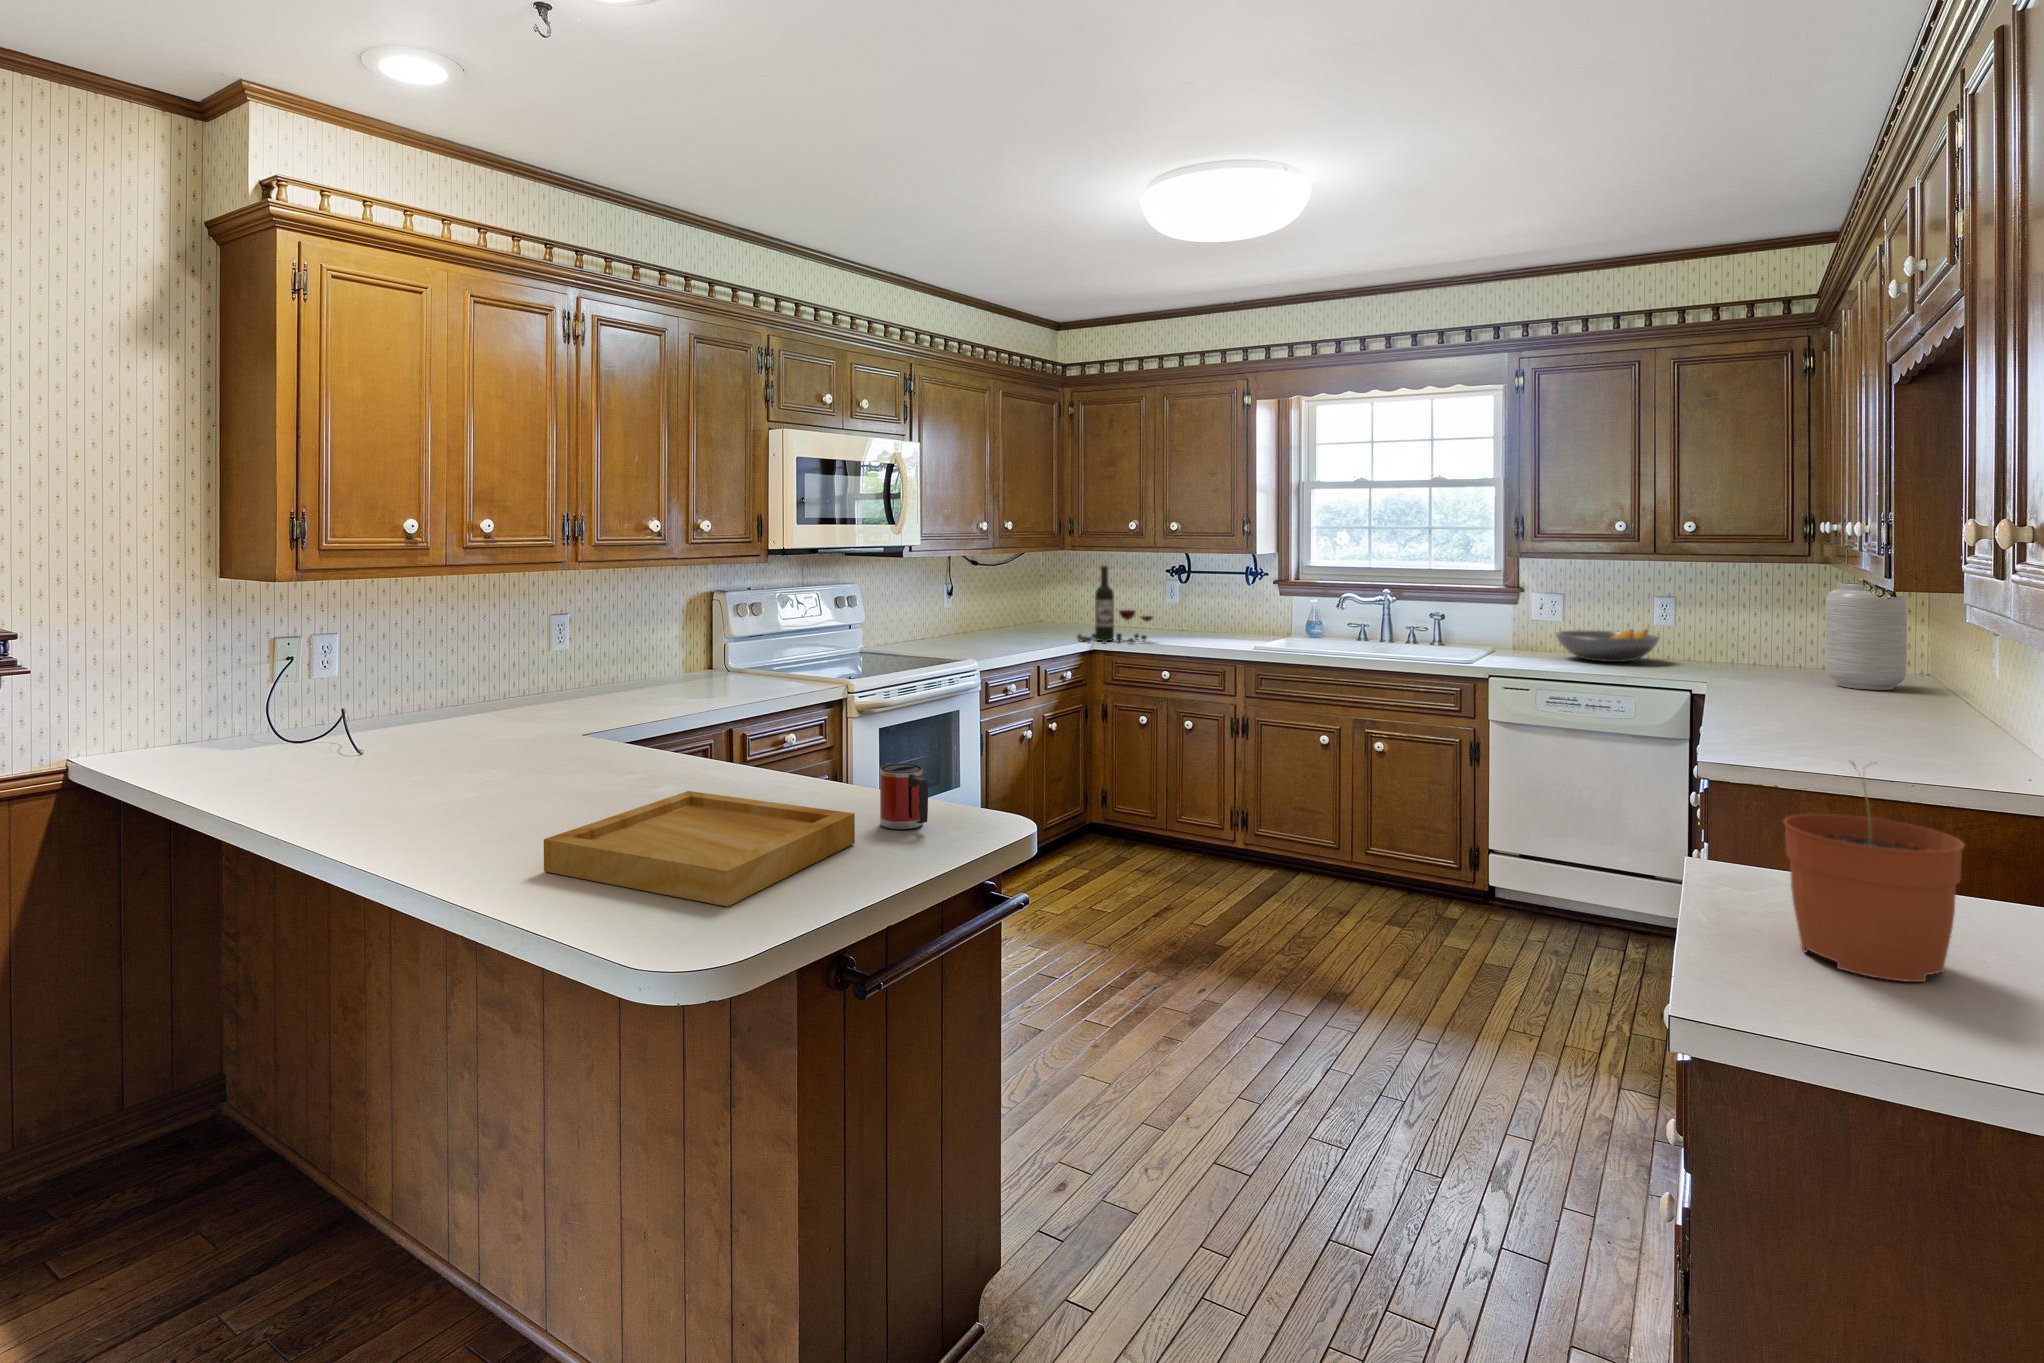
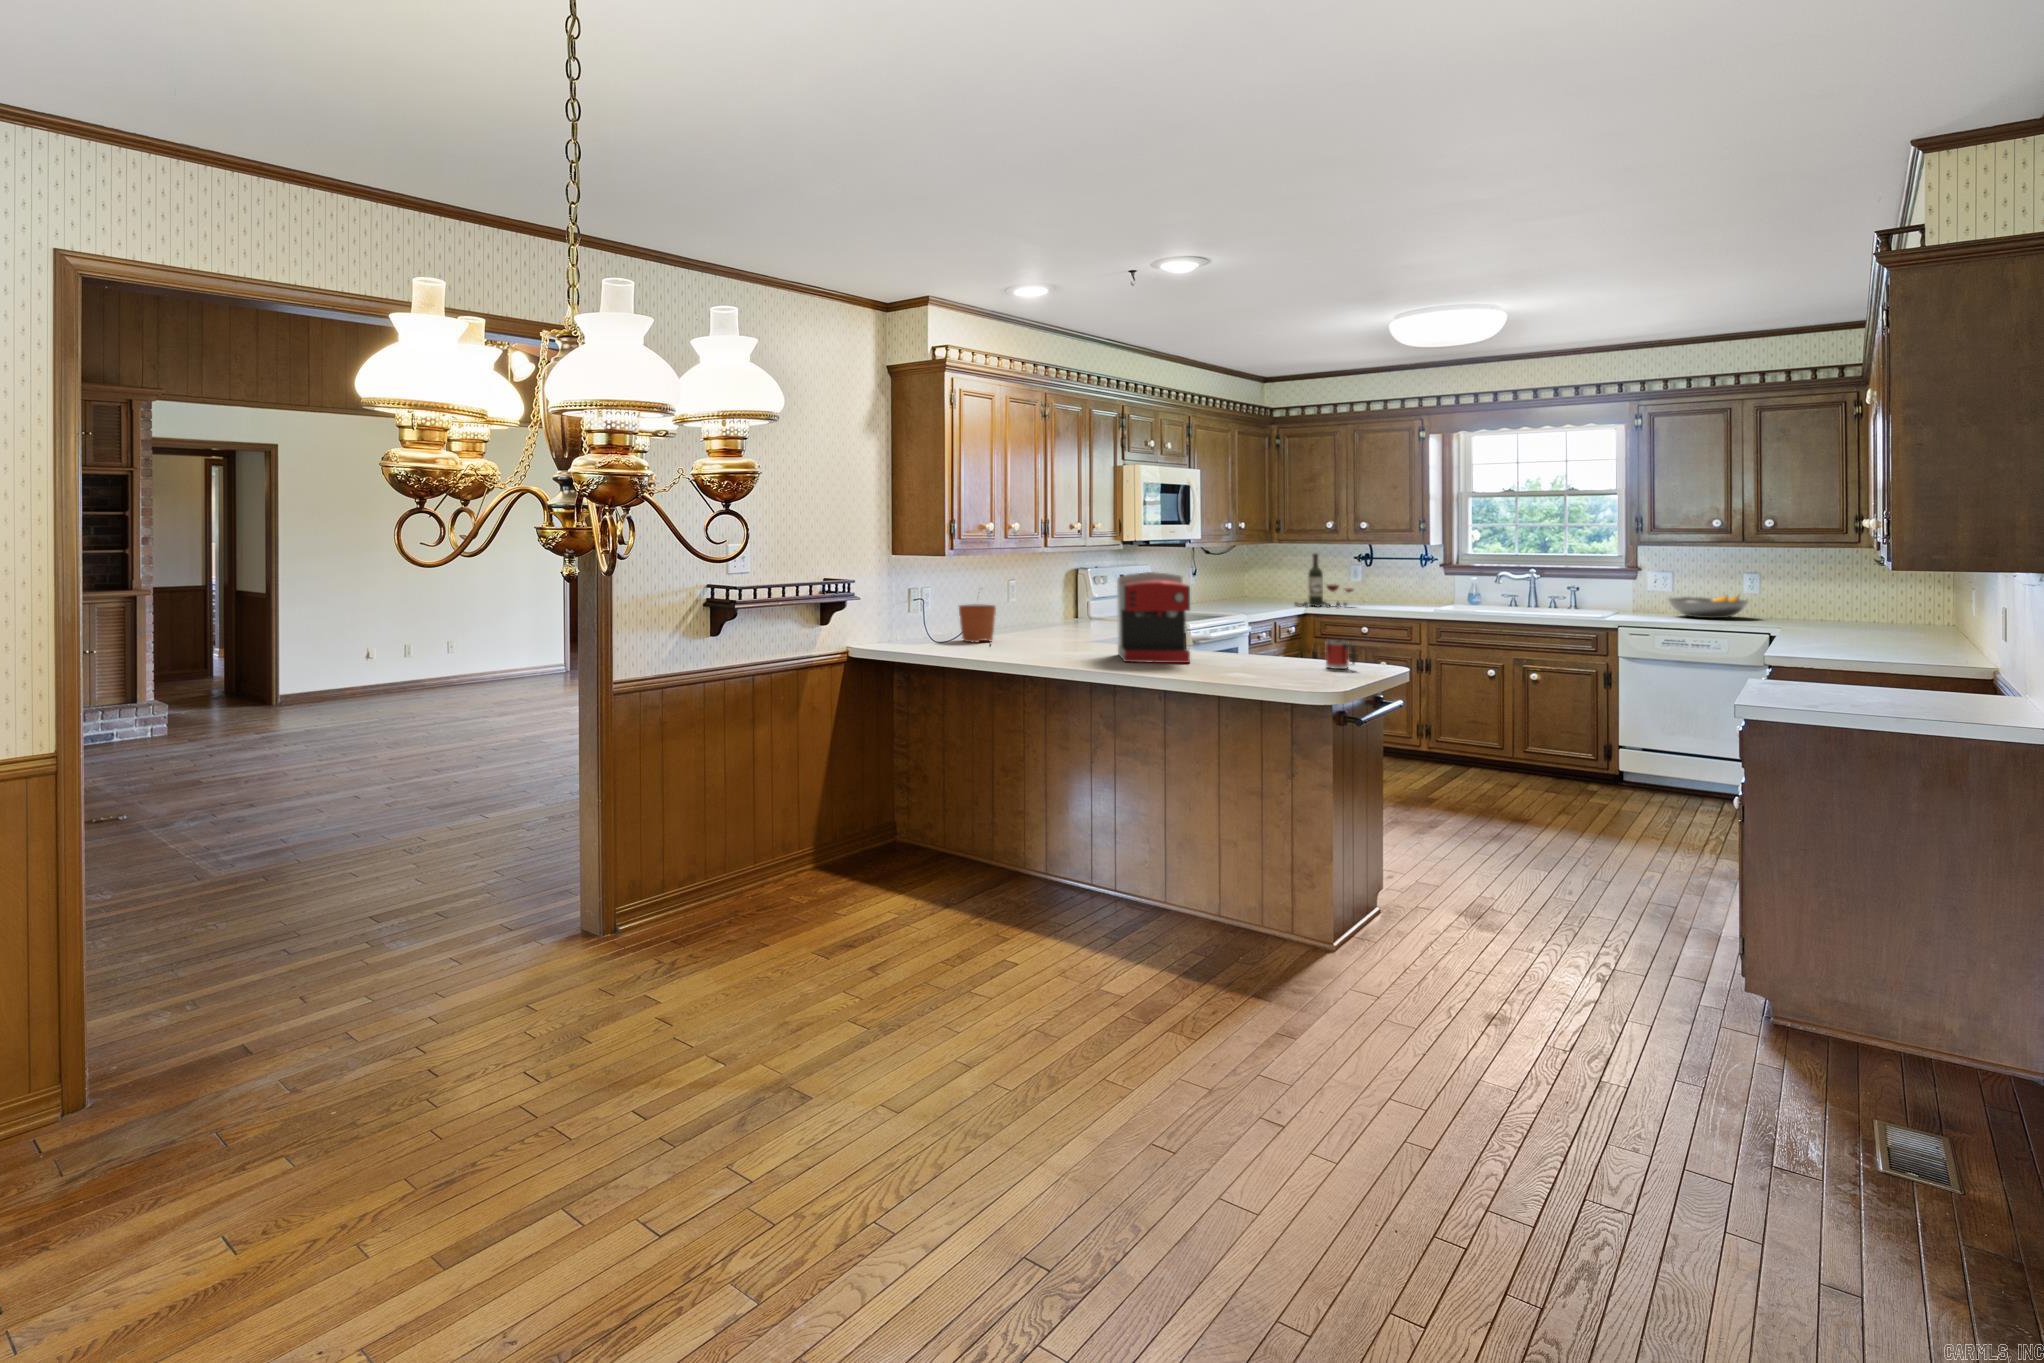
vase: present [1825,583,1907,690] -> none [1870,561,1929,632]
coffee maker: none [498,617,667,811] -> present [1117,572,1190,663]
plant pot: present [1783,763,1964,982] -> present [959,604,996,642]
tray: present [544,791,855,906] -> none [1200,652,1326,683]

